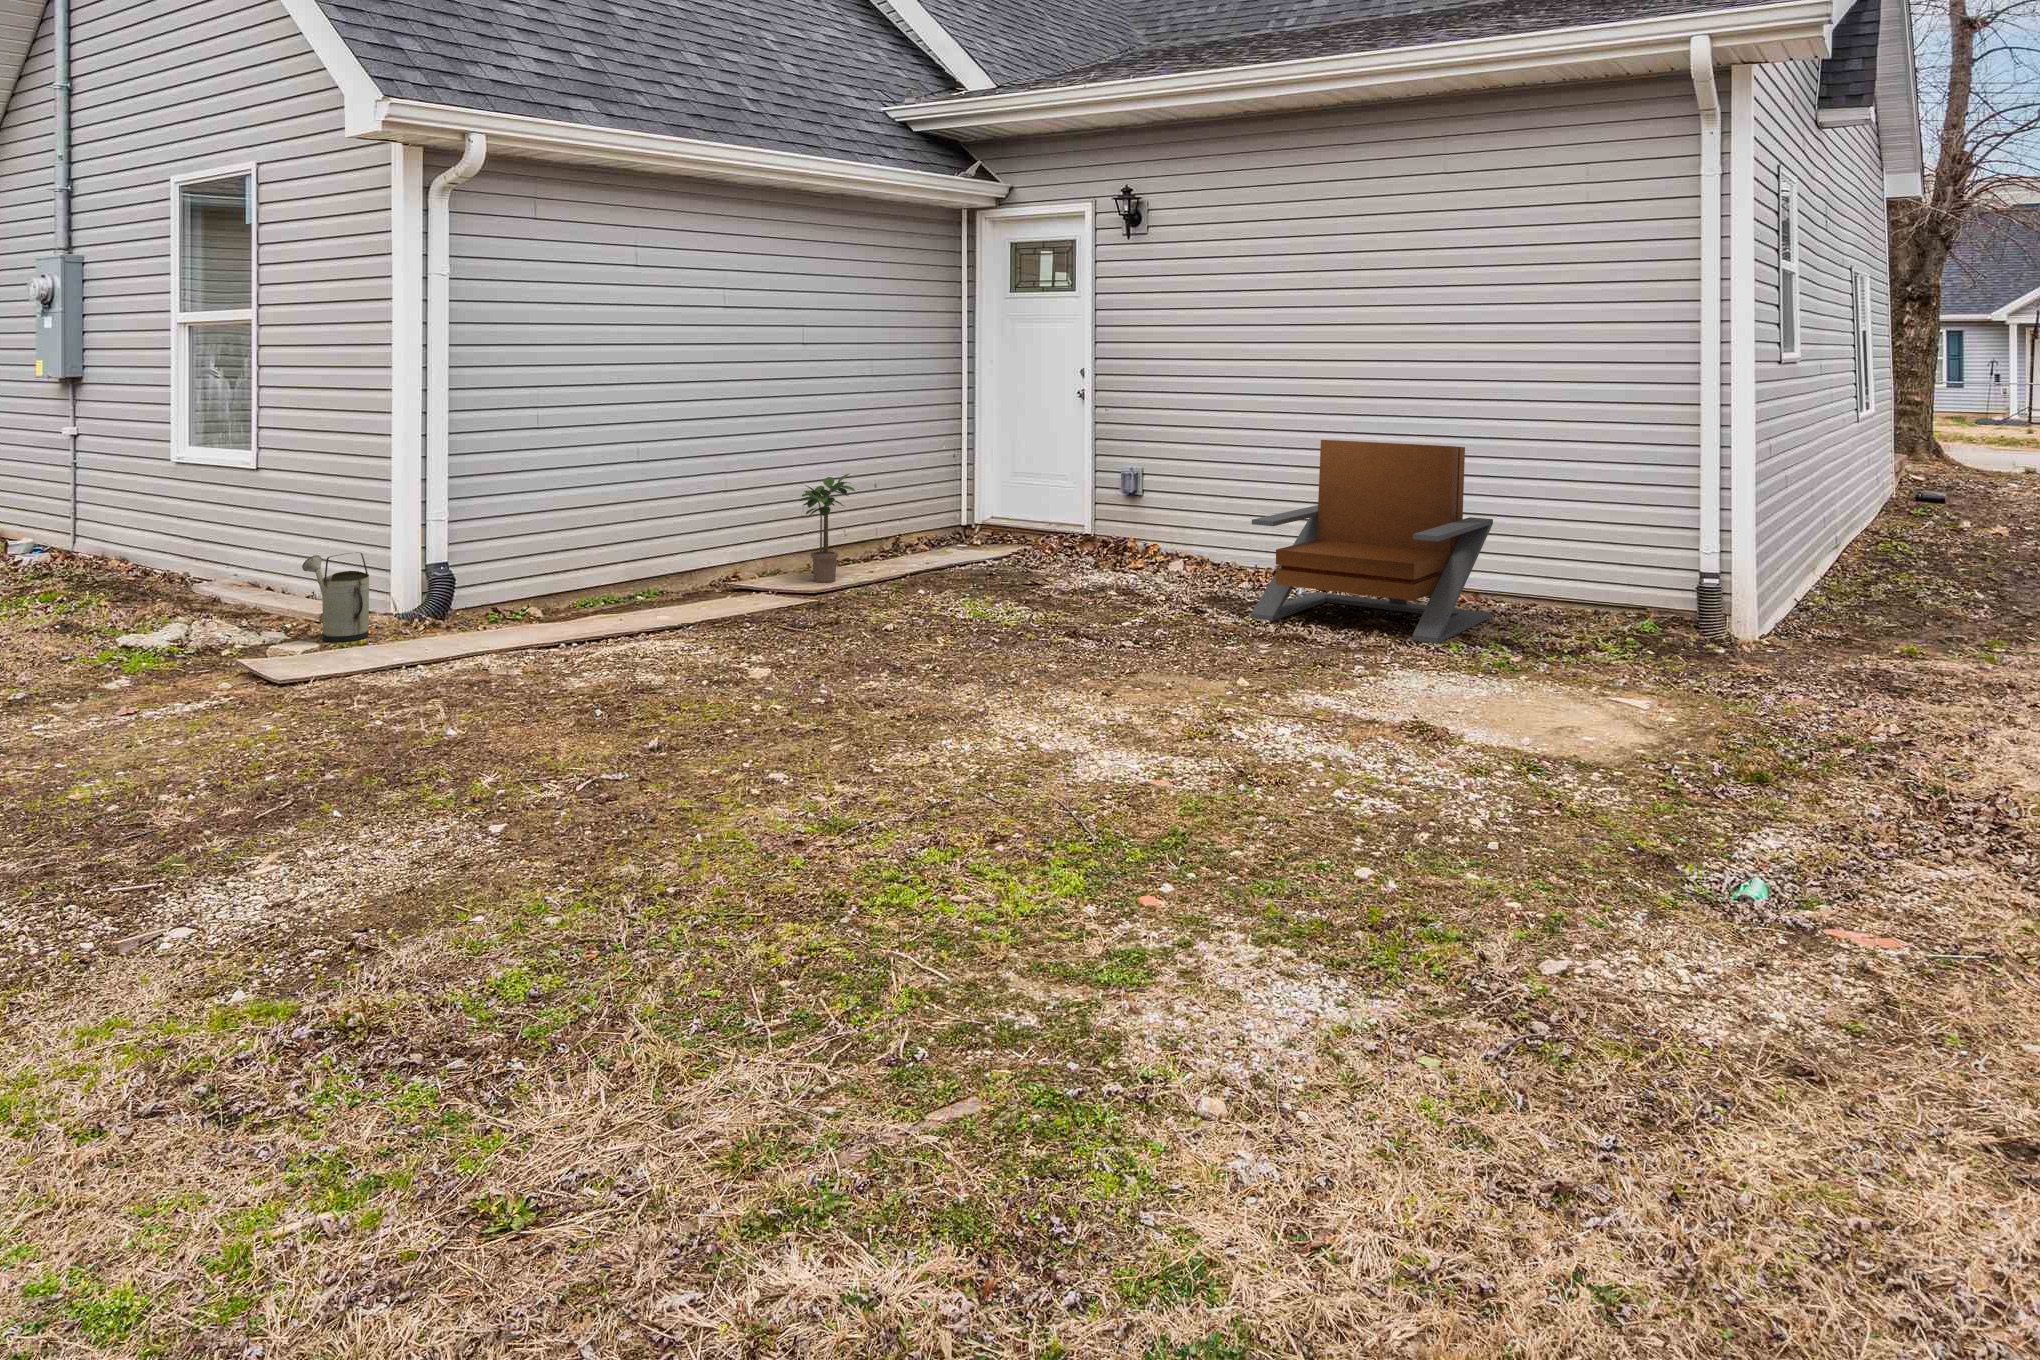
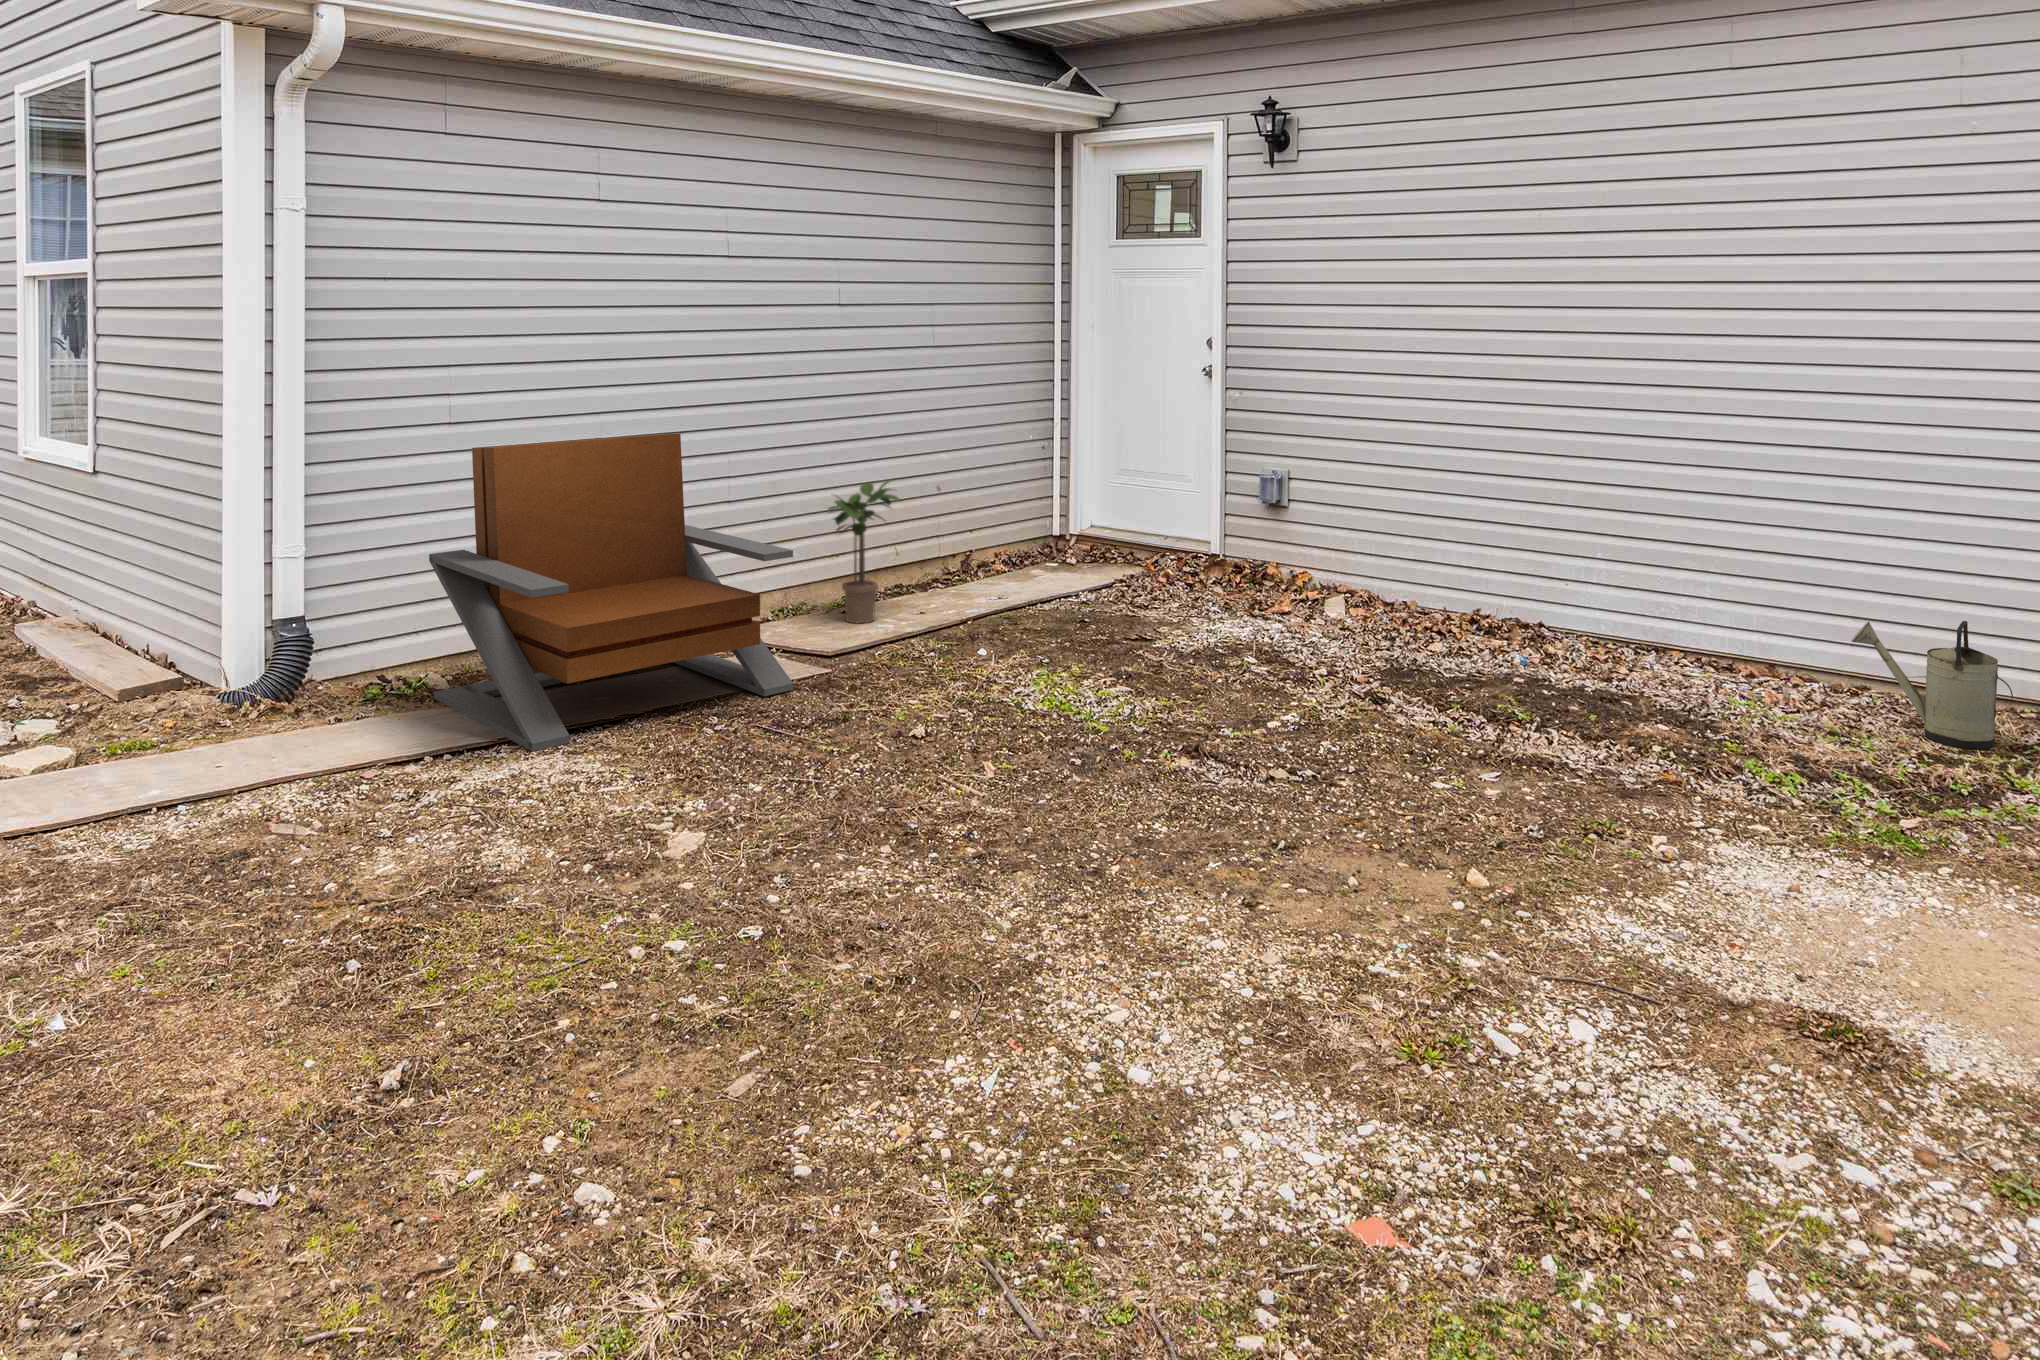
lounge chair: present [1251,440,1493,643] -> present [429,434,793,751]
watering can: present [302,553,369,642] -> present [1851,621,2013,749]

